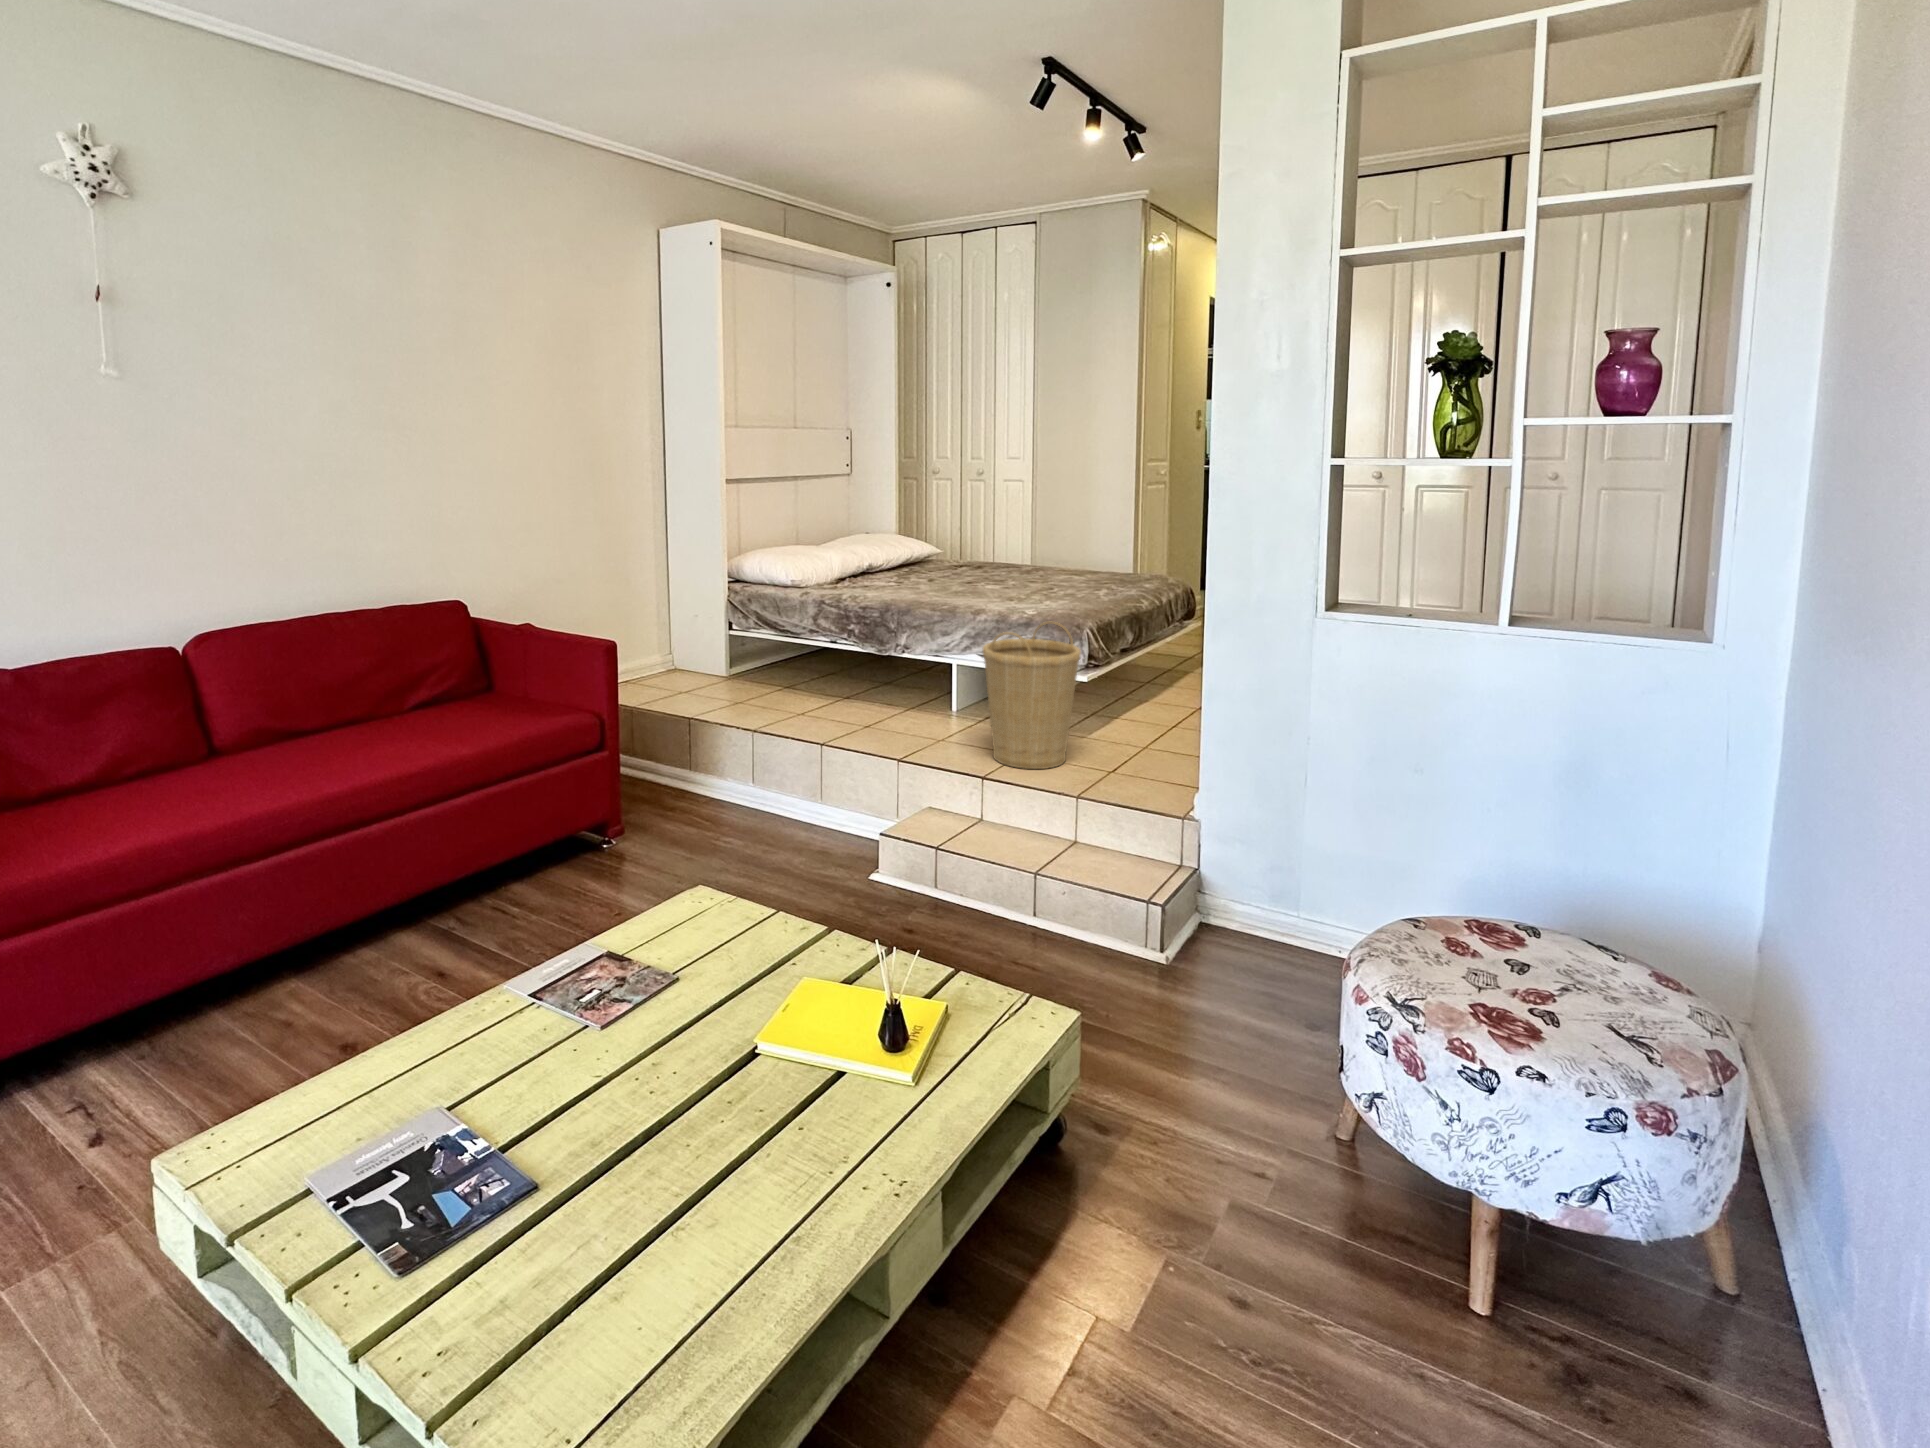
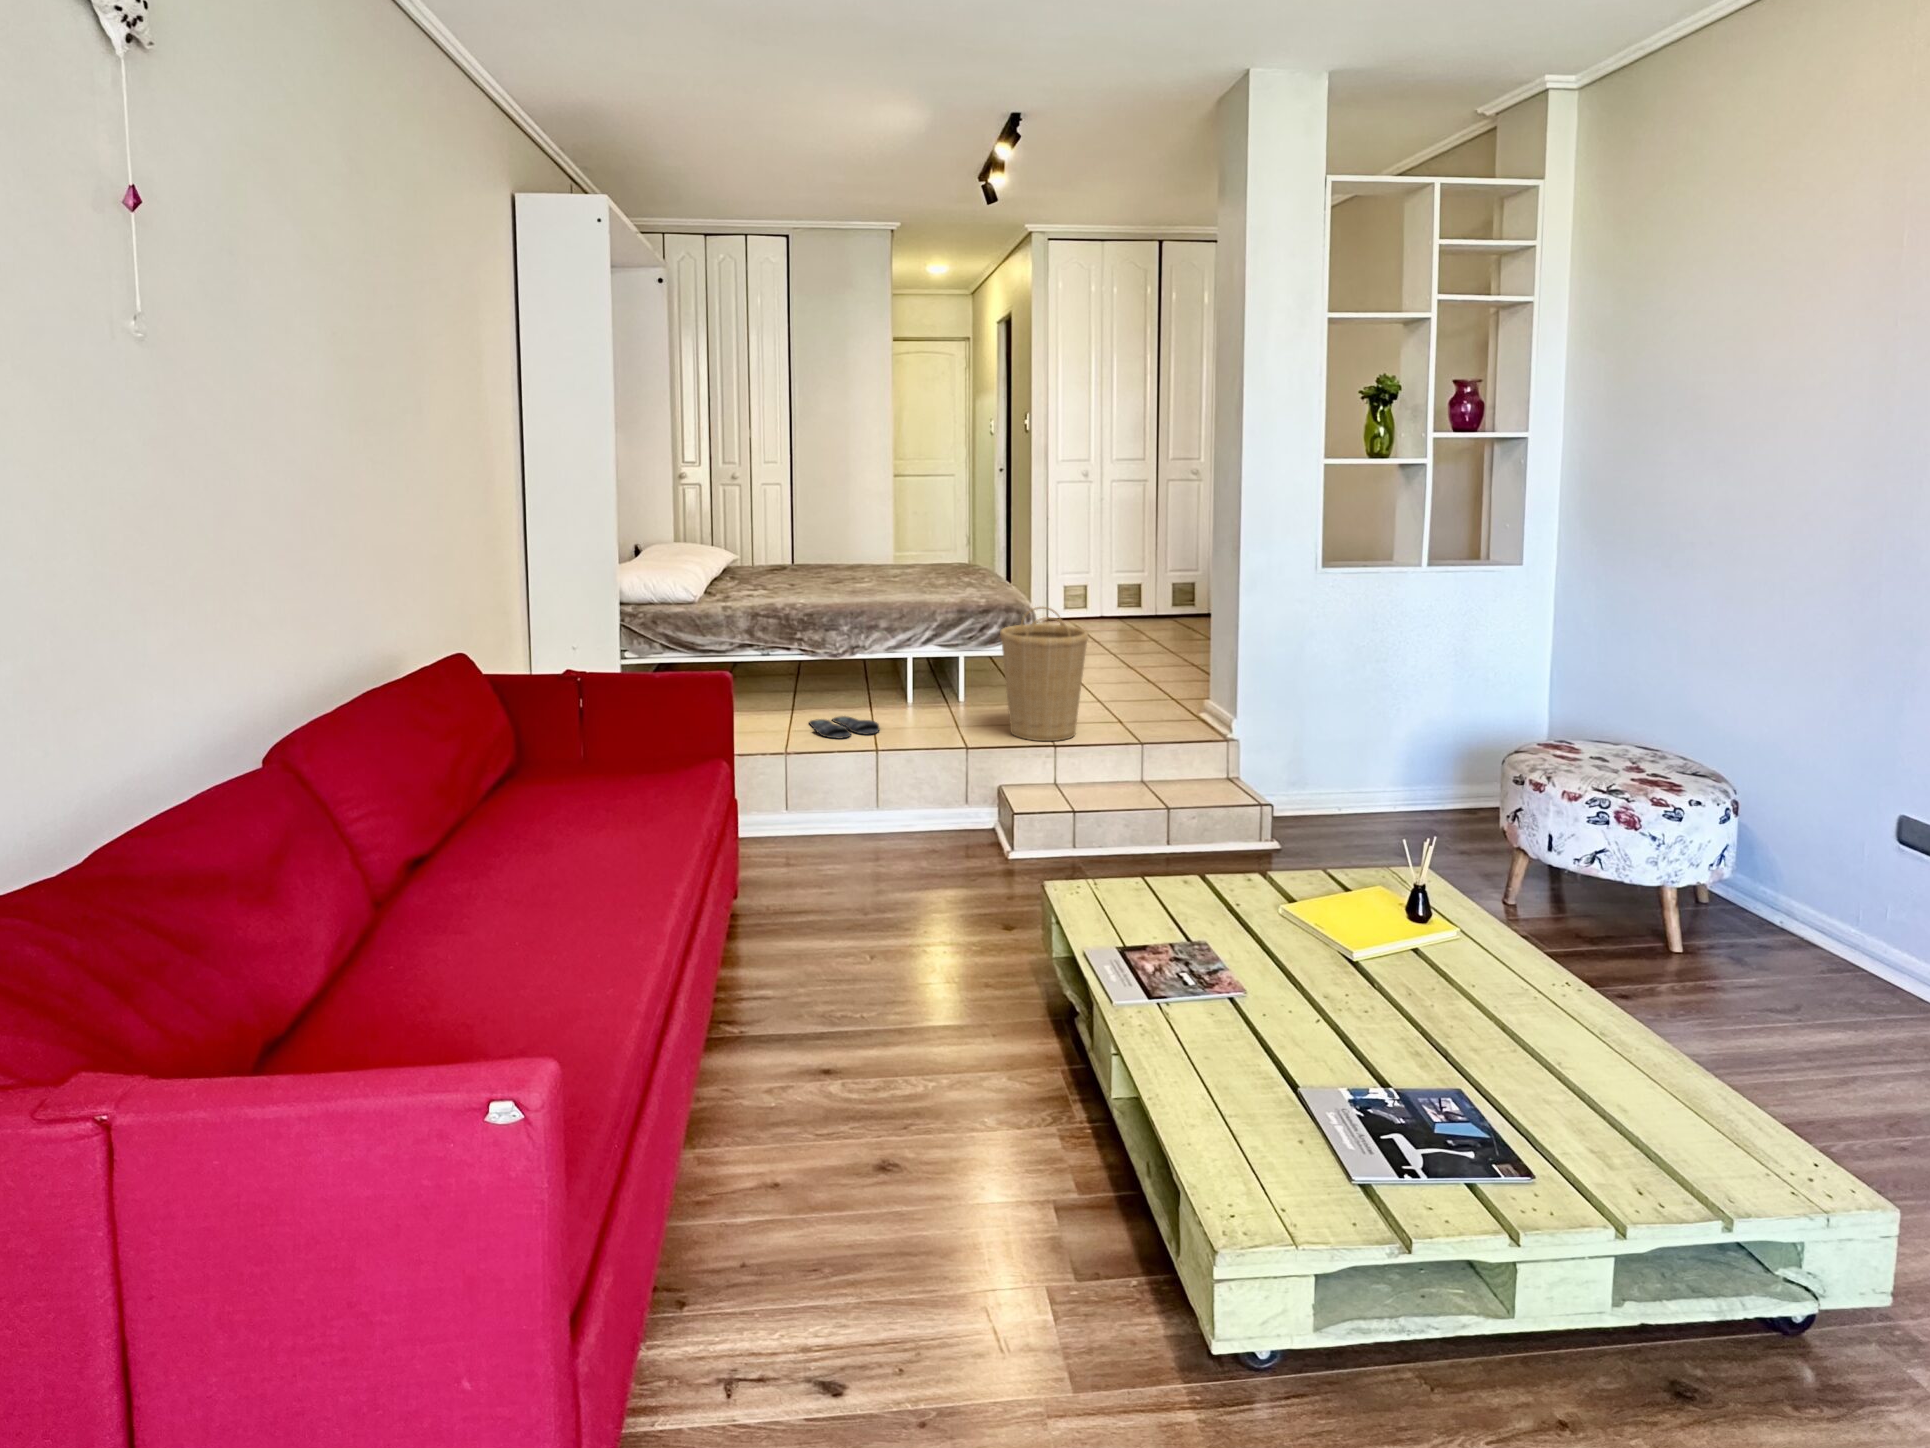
slippers: none [836,704,900,726] -> present [809,716,879,738]

